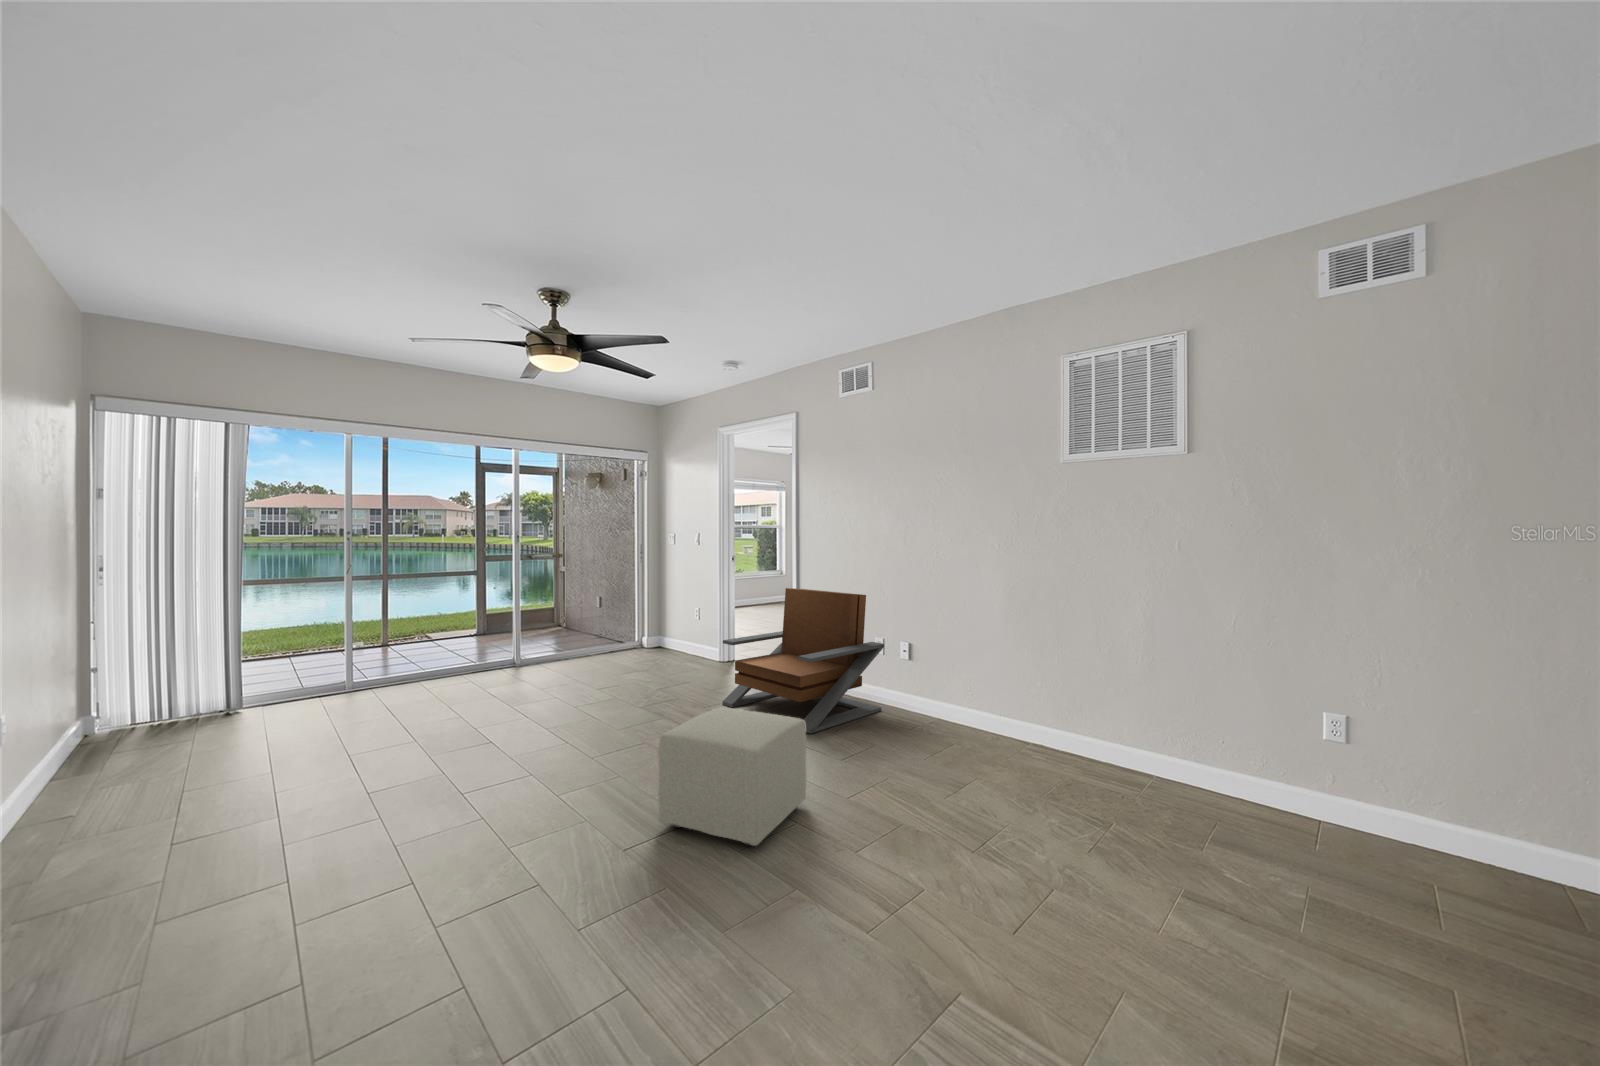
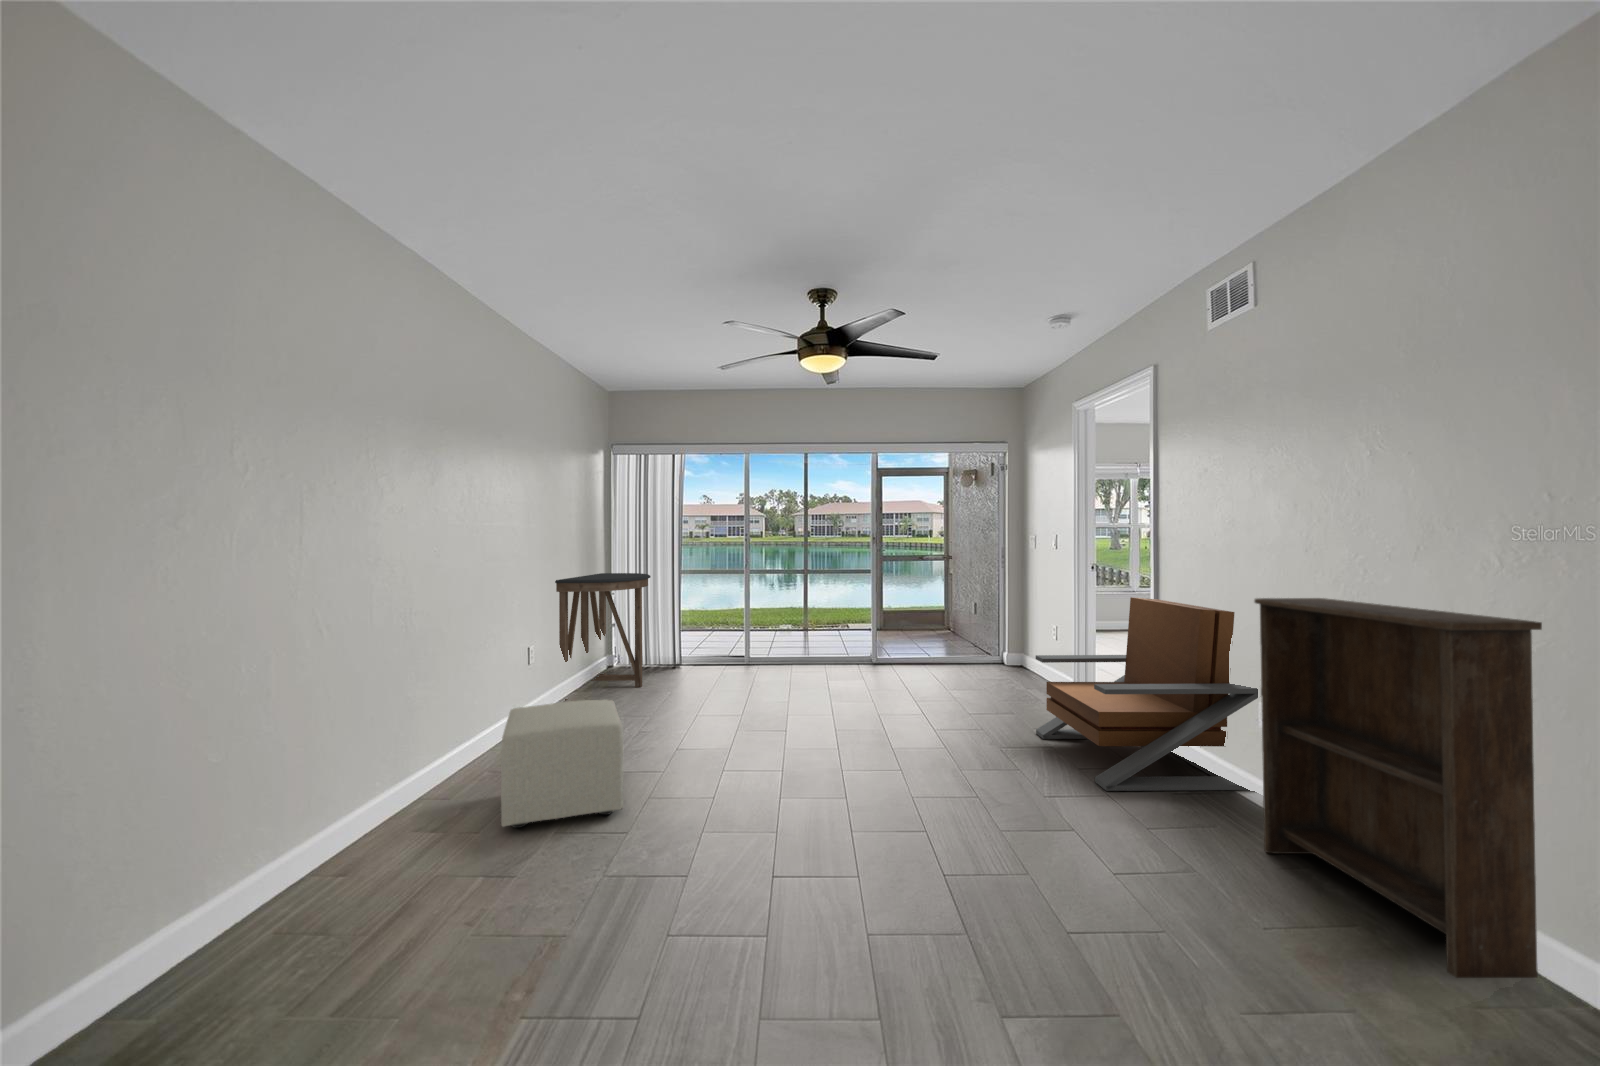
bookshelf: none [915,584,1058,780] -> present [1254,598,1542,978]
console table: none [42,590,212,802] -> present [555,573,651,701]
ottoman: present [658,707,806,846] -> present [501,700,623,828]

